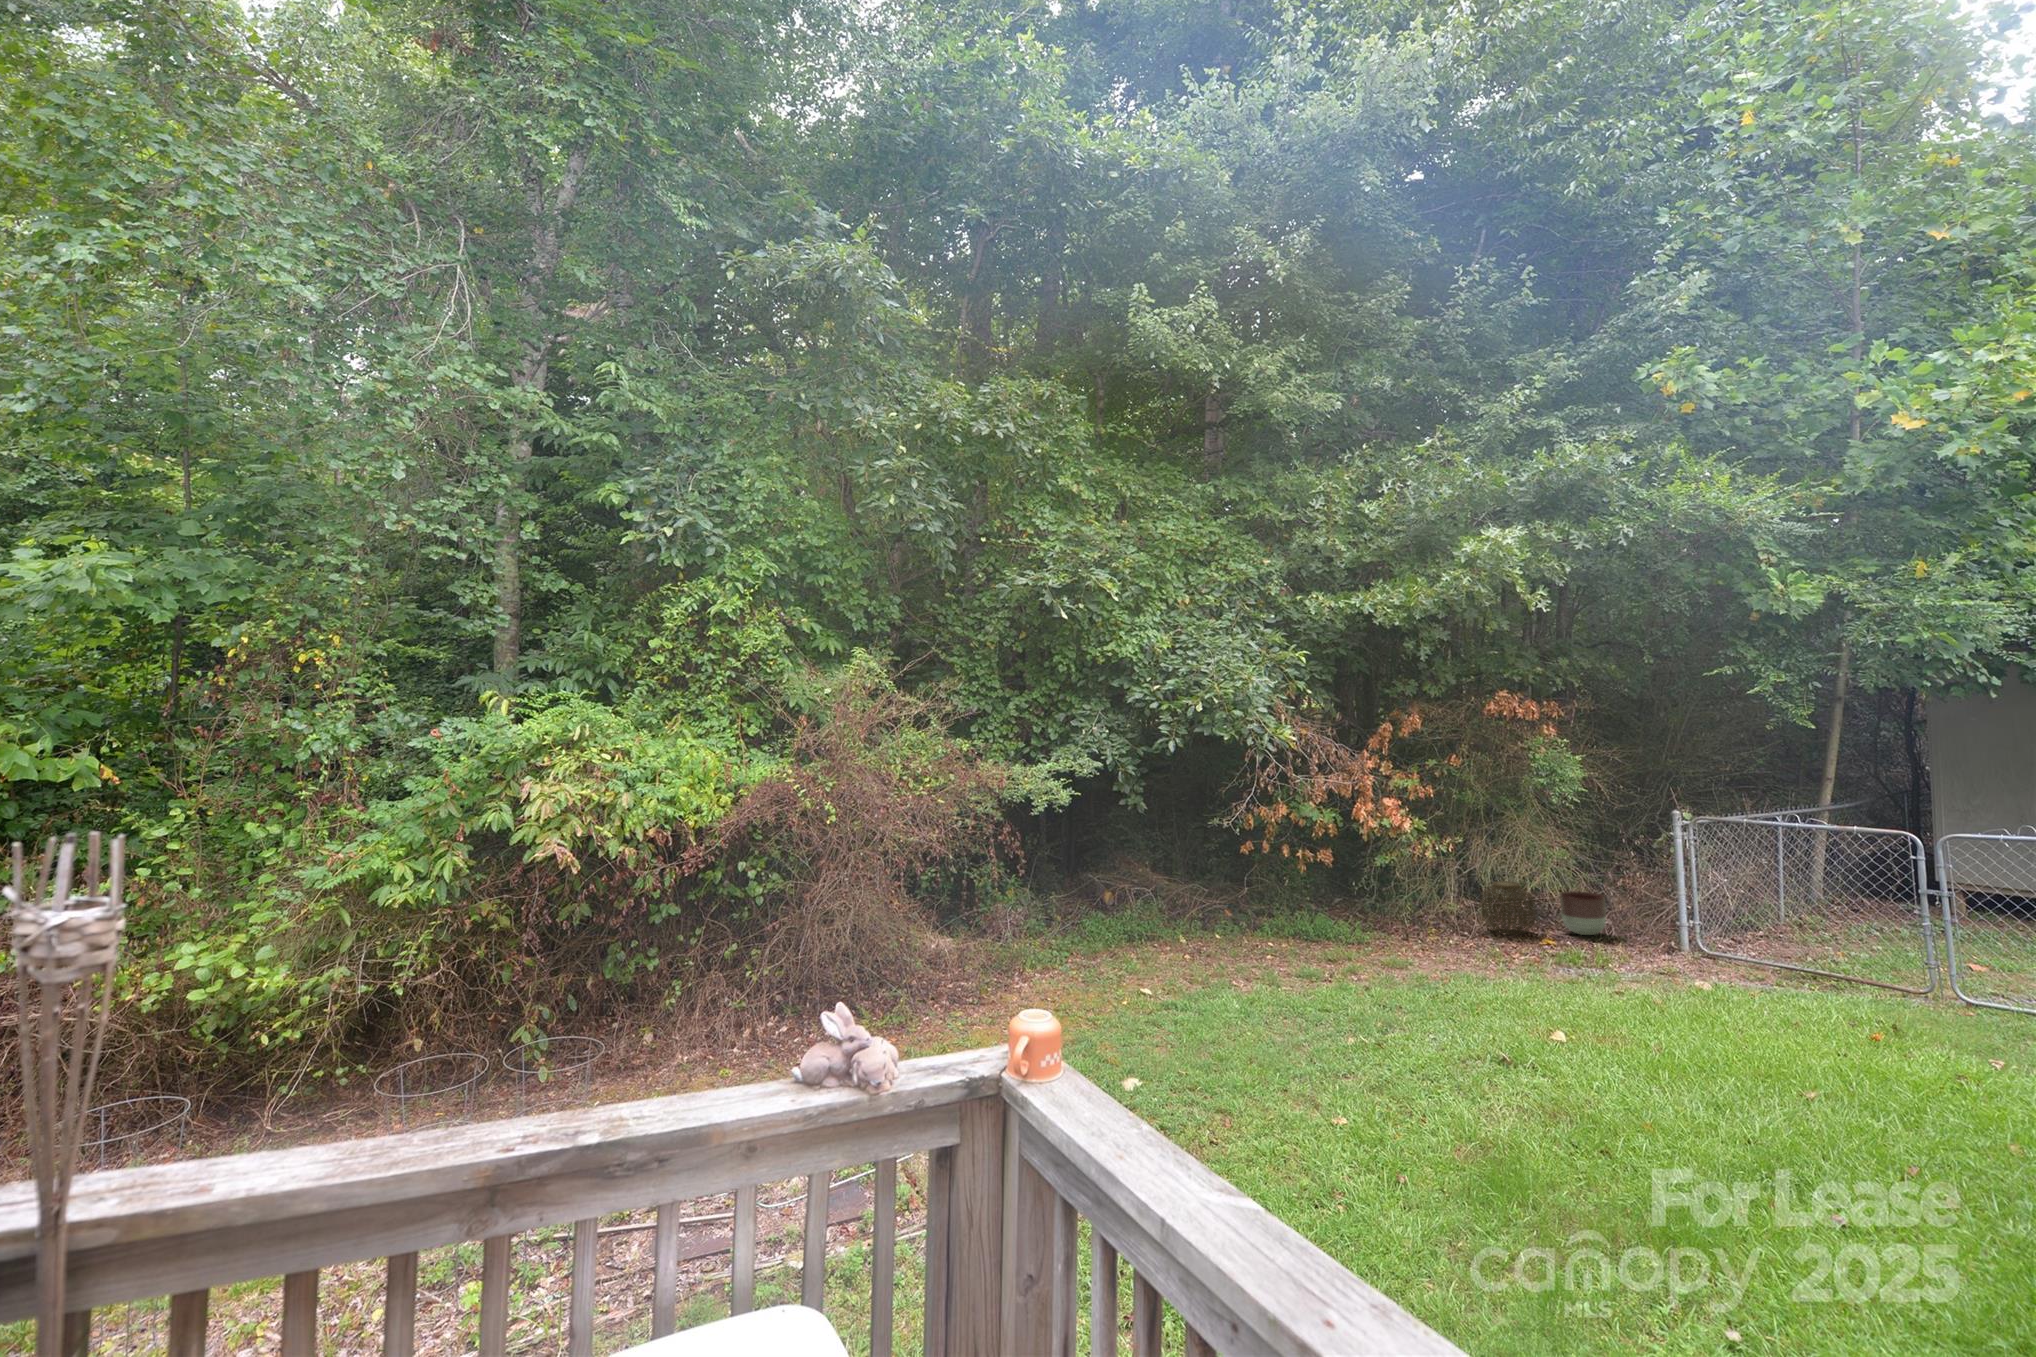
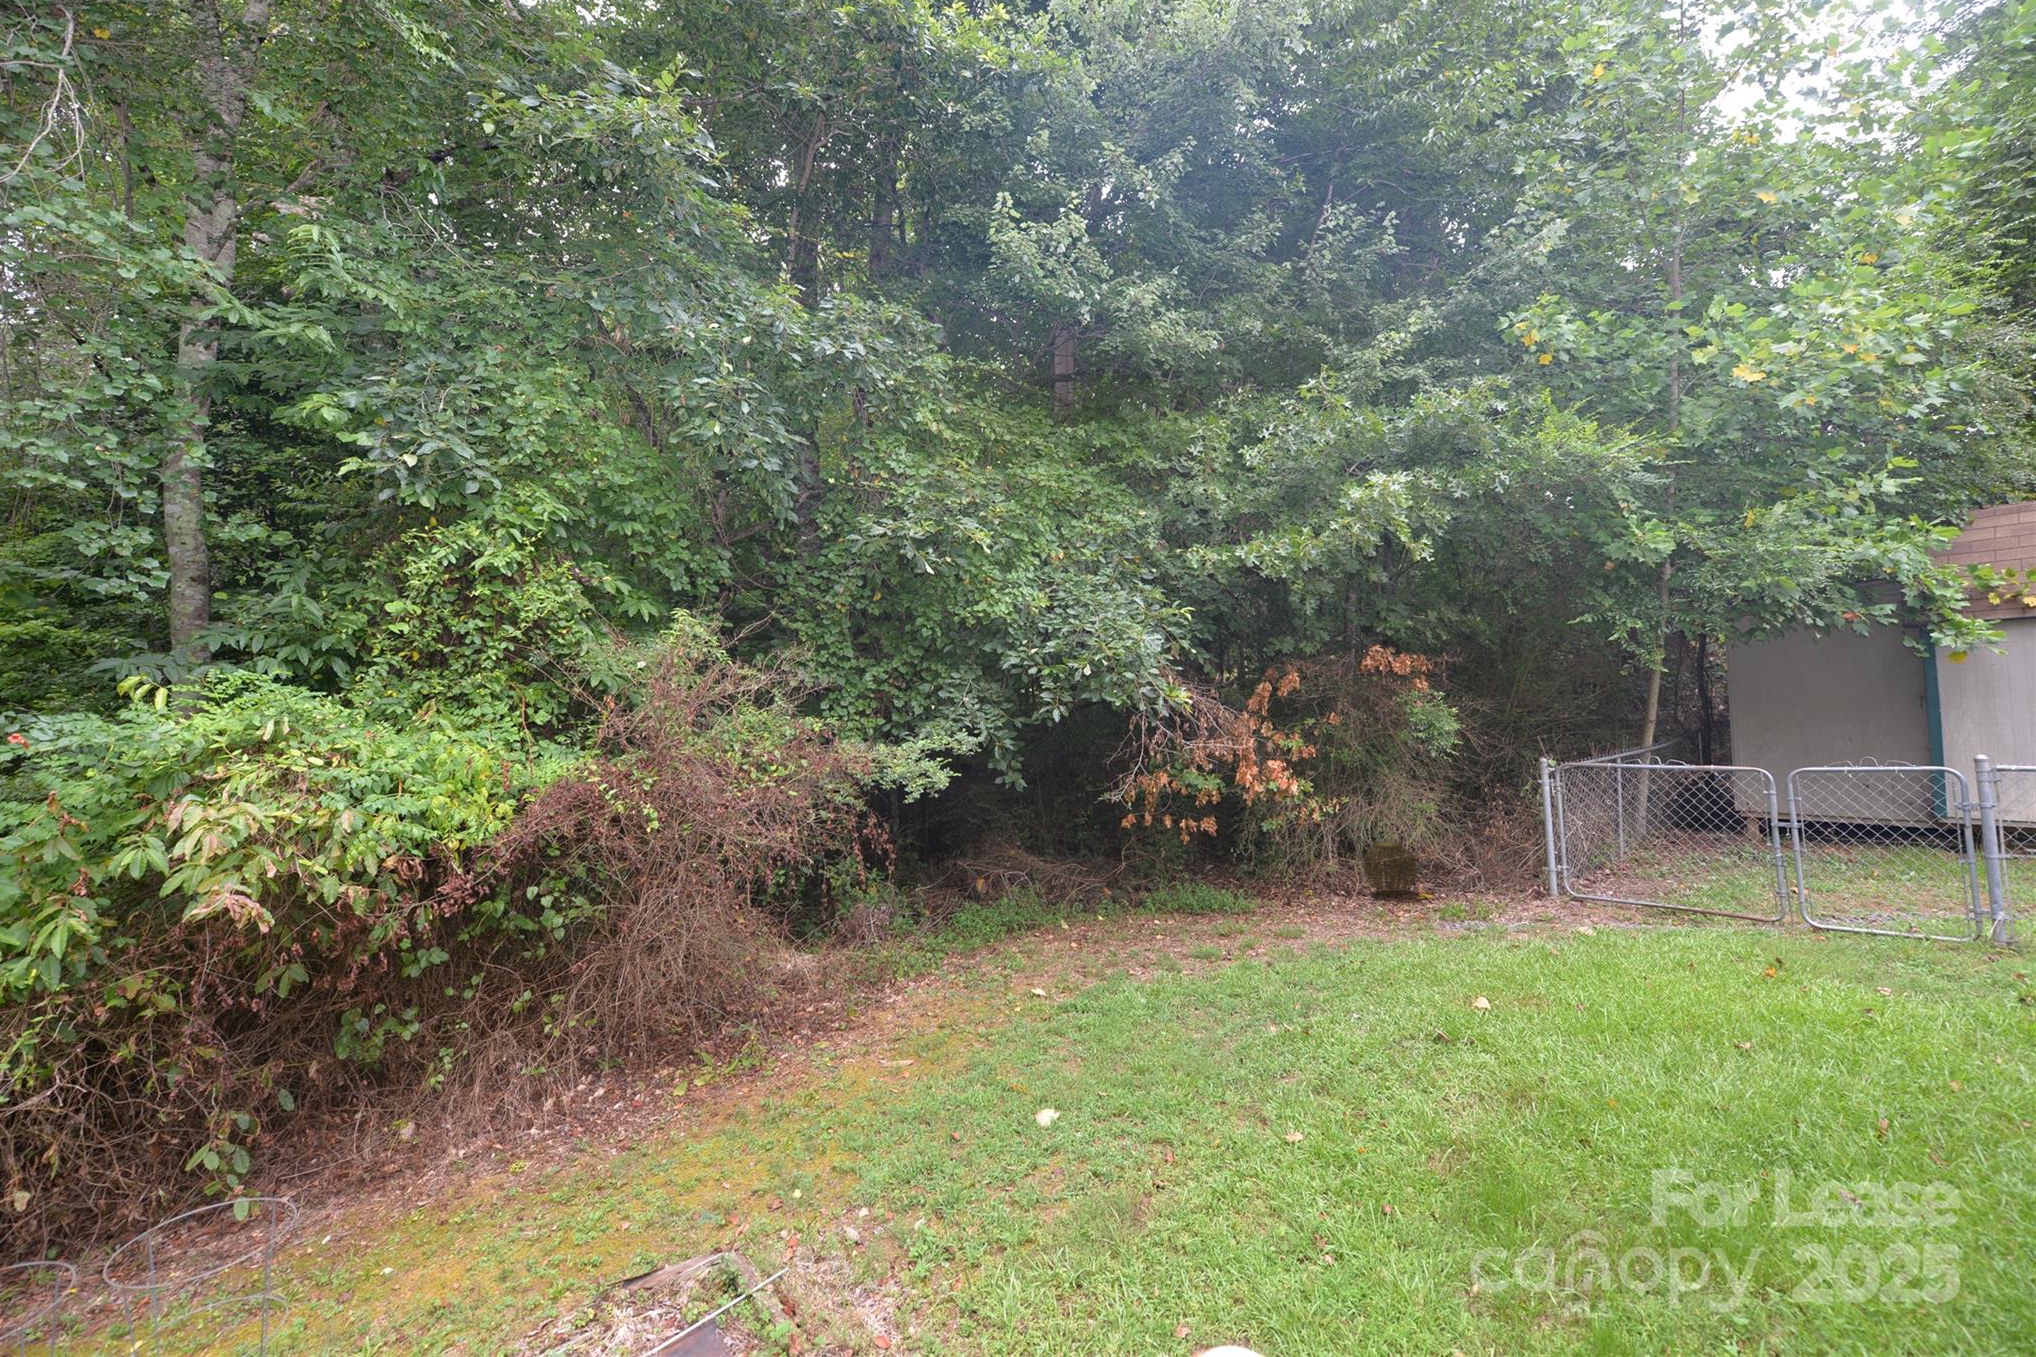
planter: present [1560,891,1606,935] -> none [1438,847,1482,890]

